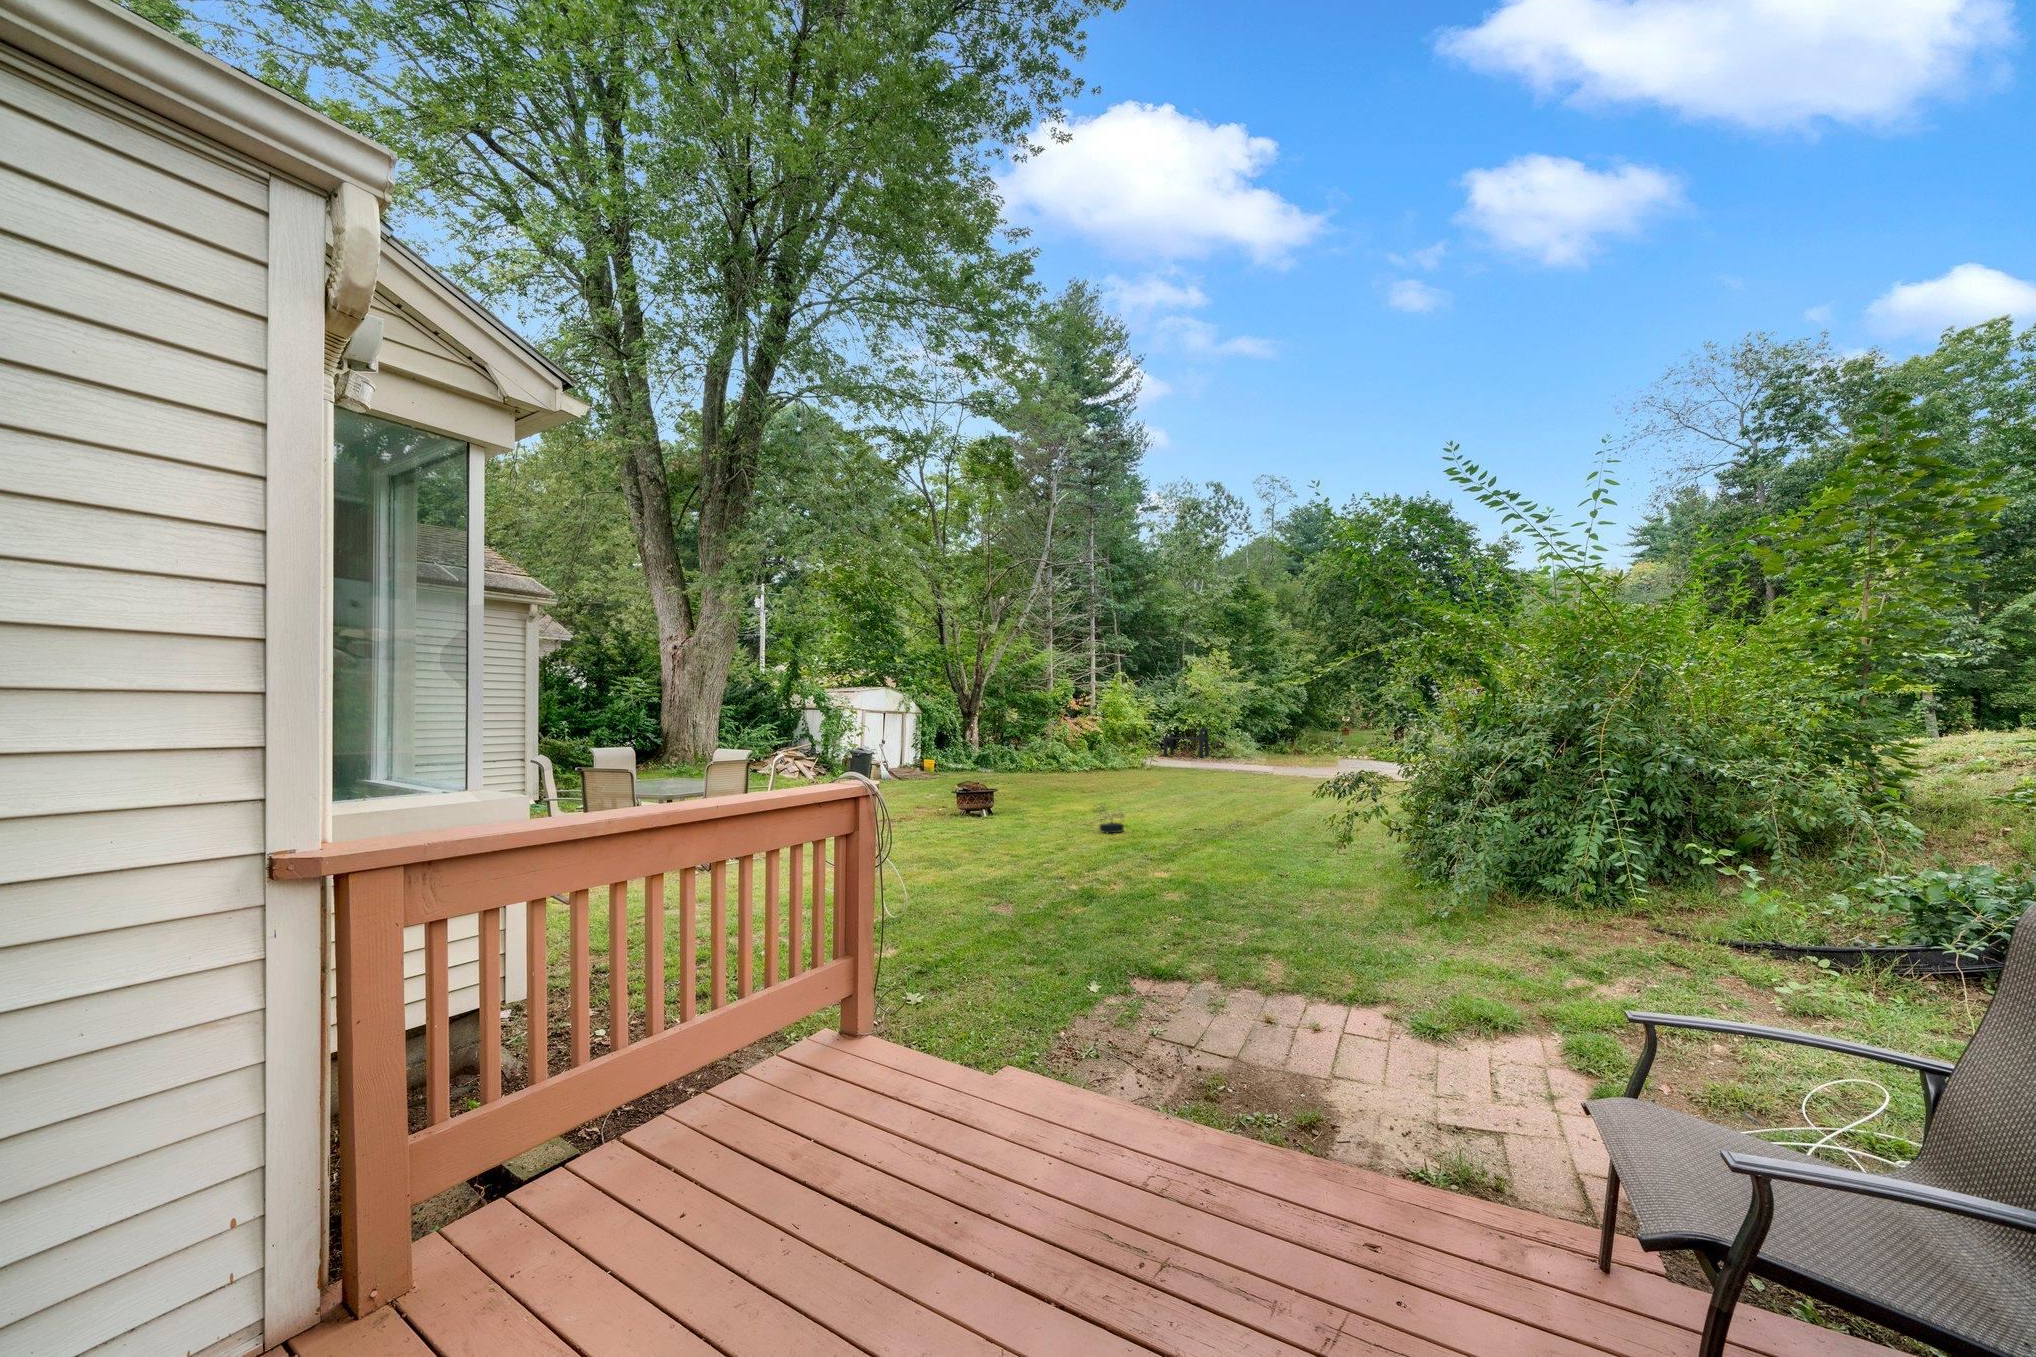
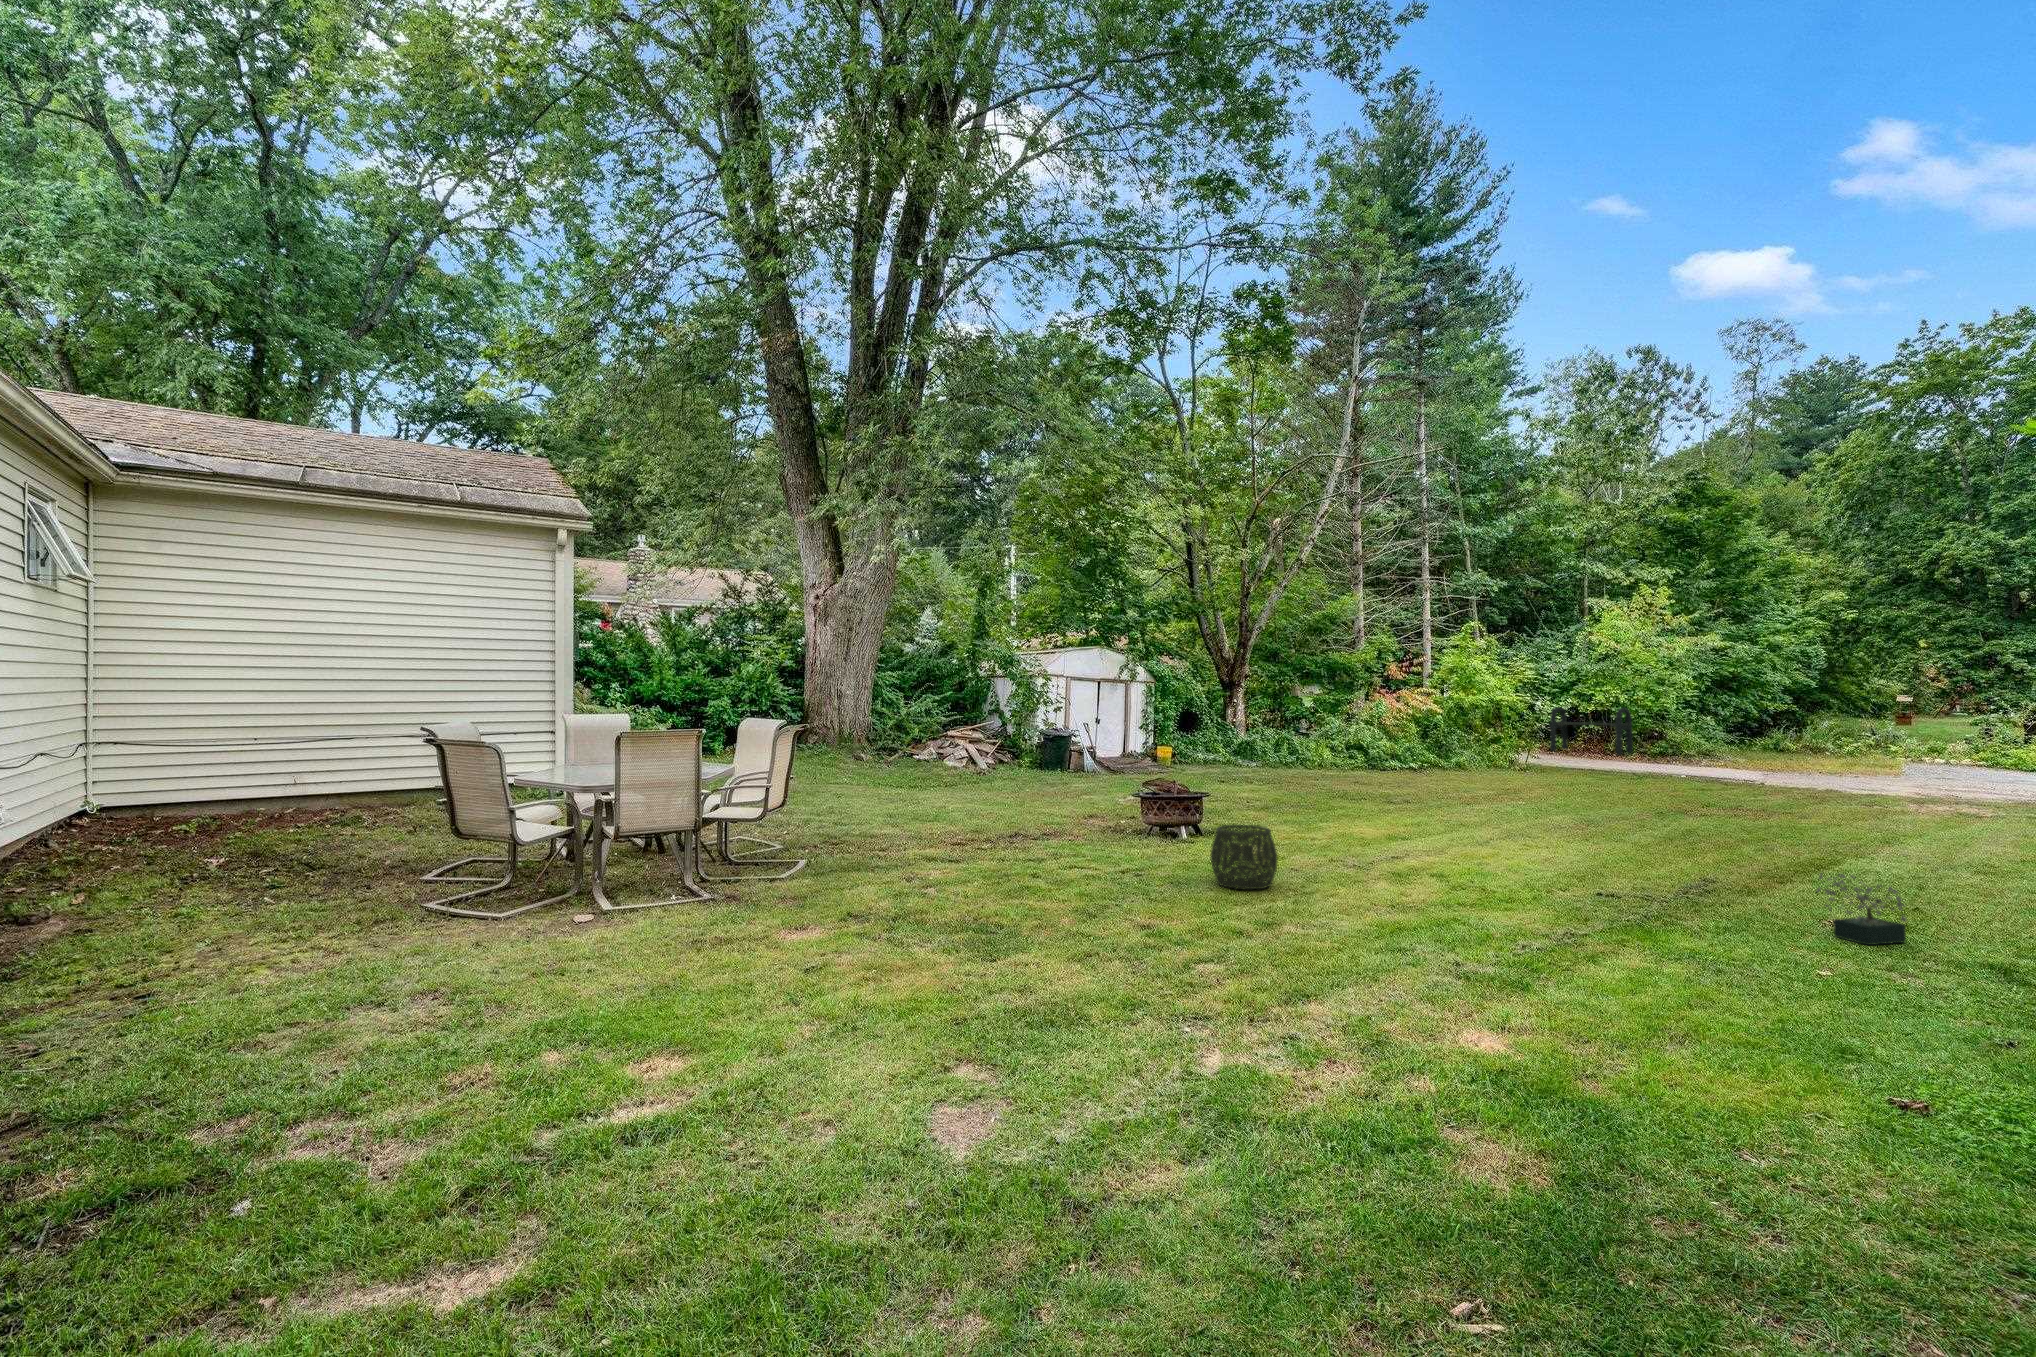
woven basket: none [1008,799,1042,832] -> present [1211,825,1278,890]
decorative plant: present [1094,805,1124,833] -> present [1816,873,1906,945]

